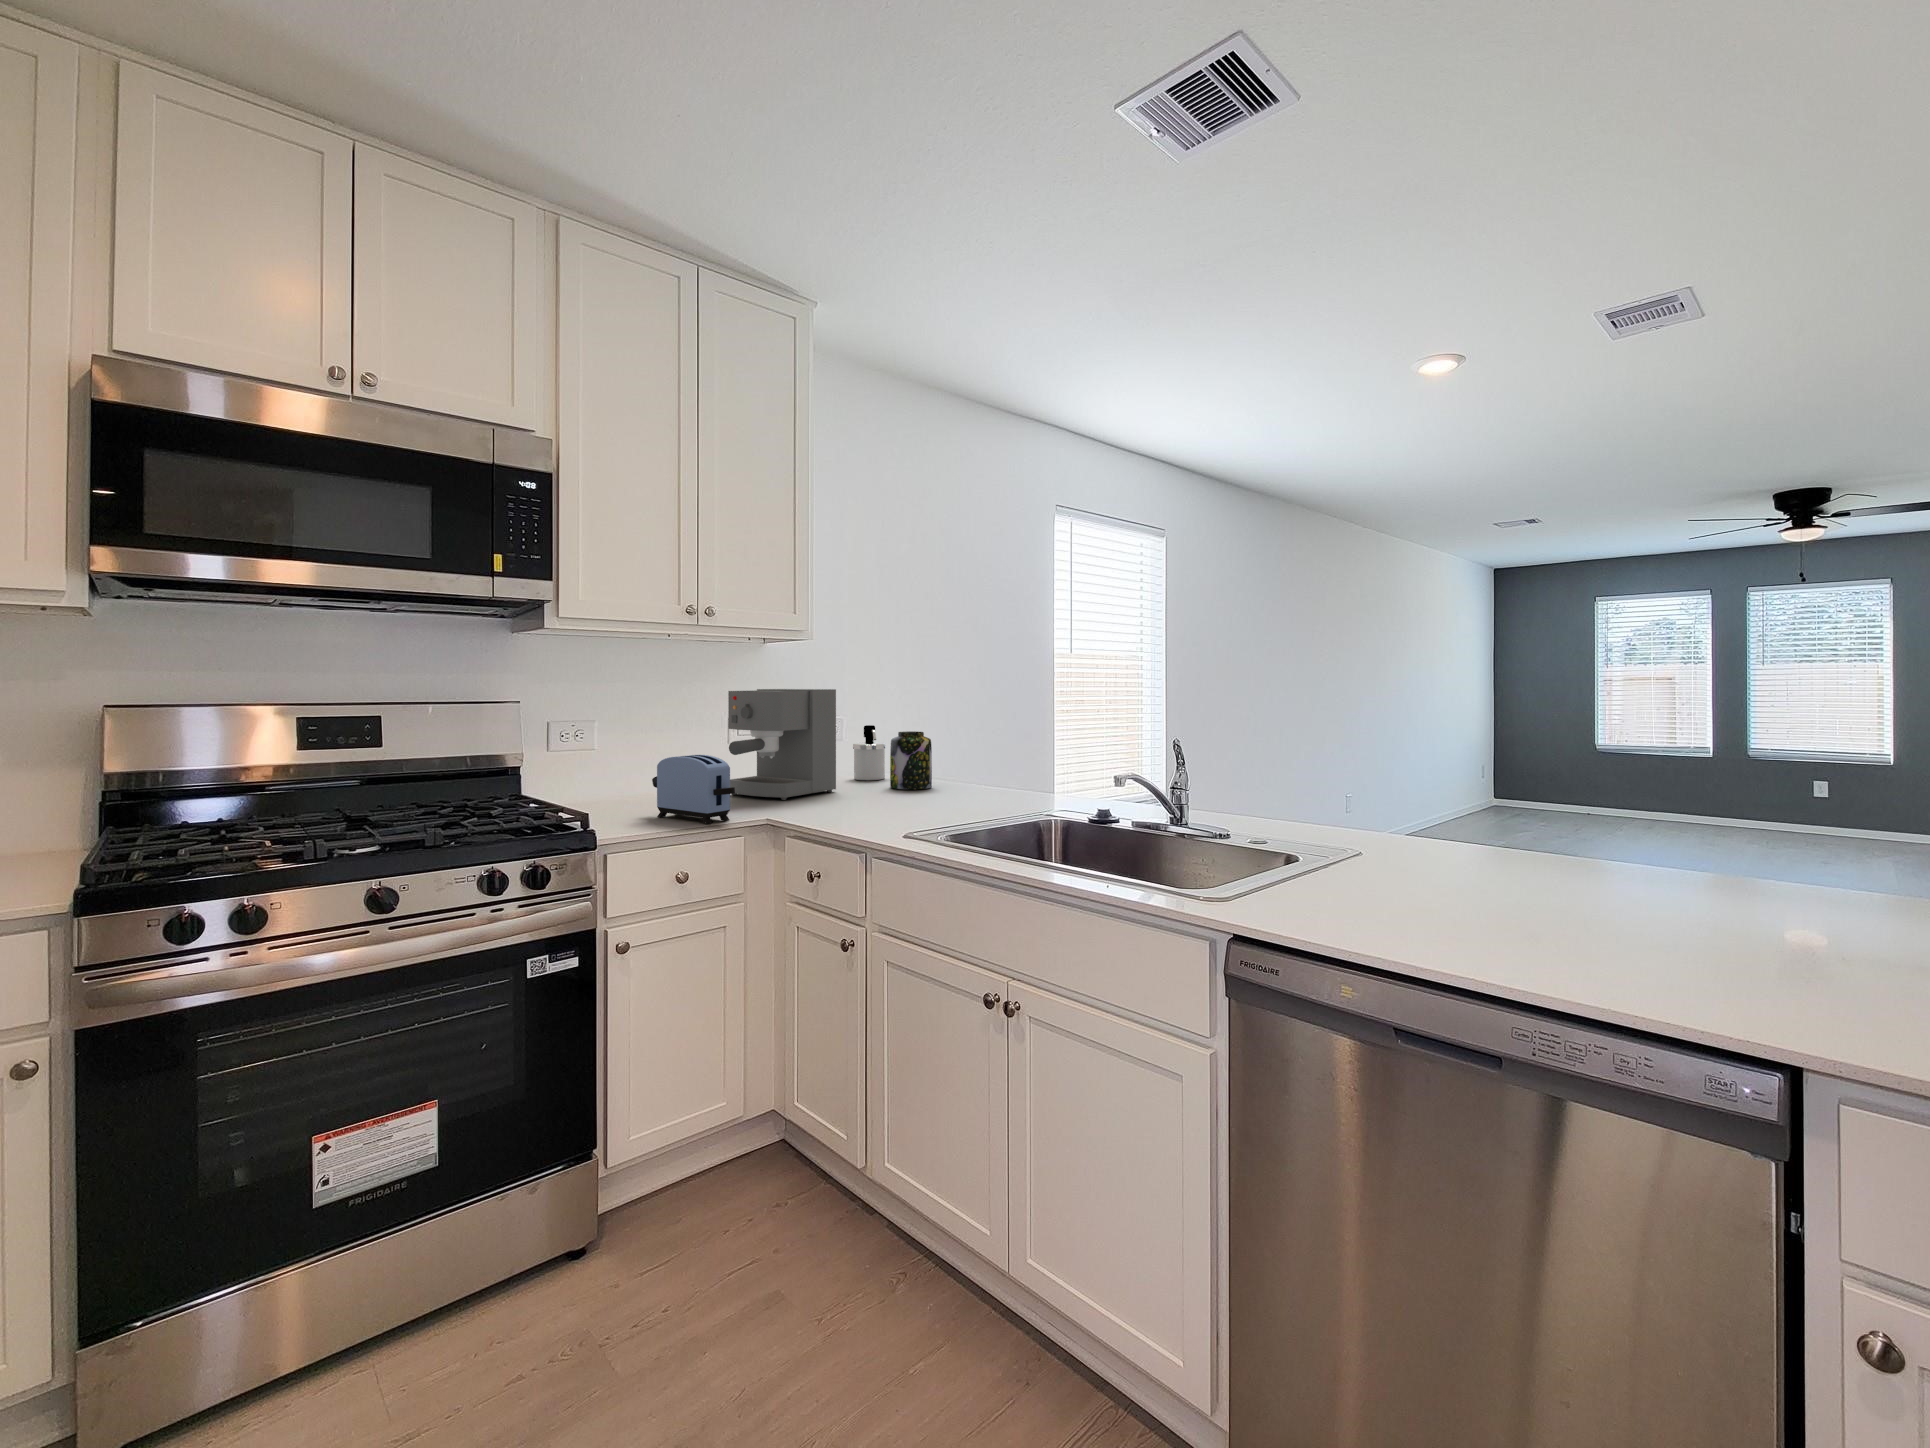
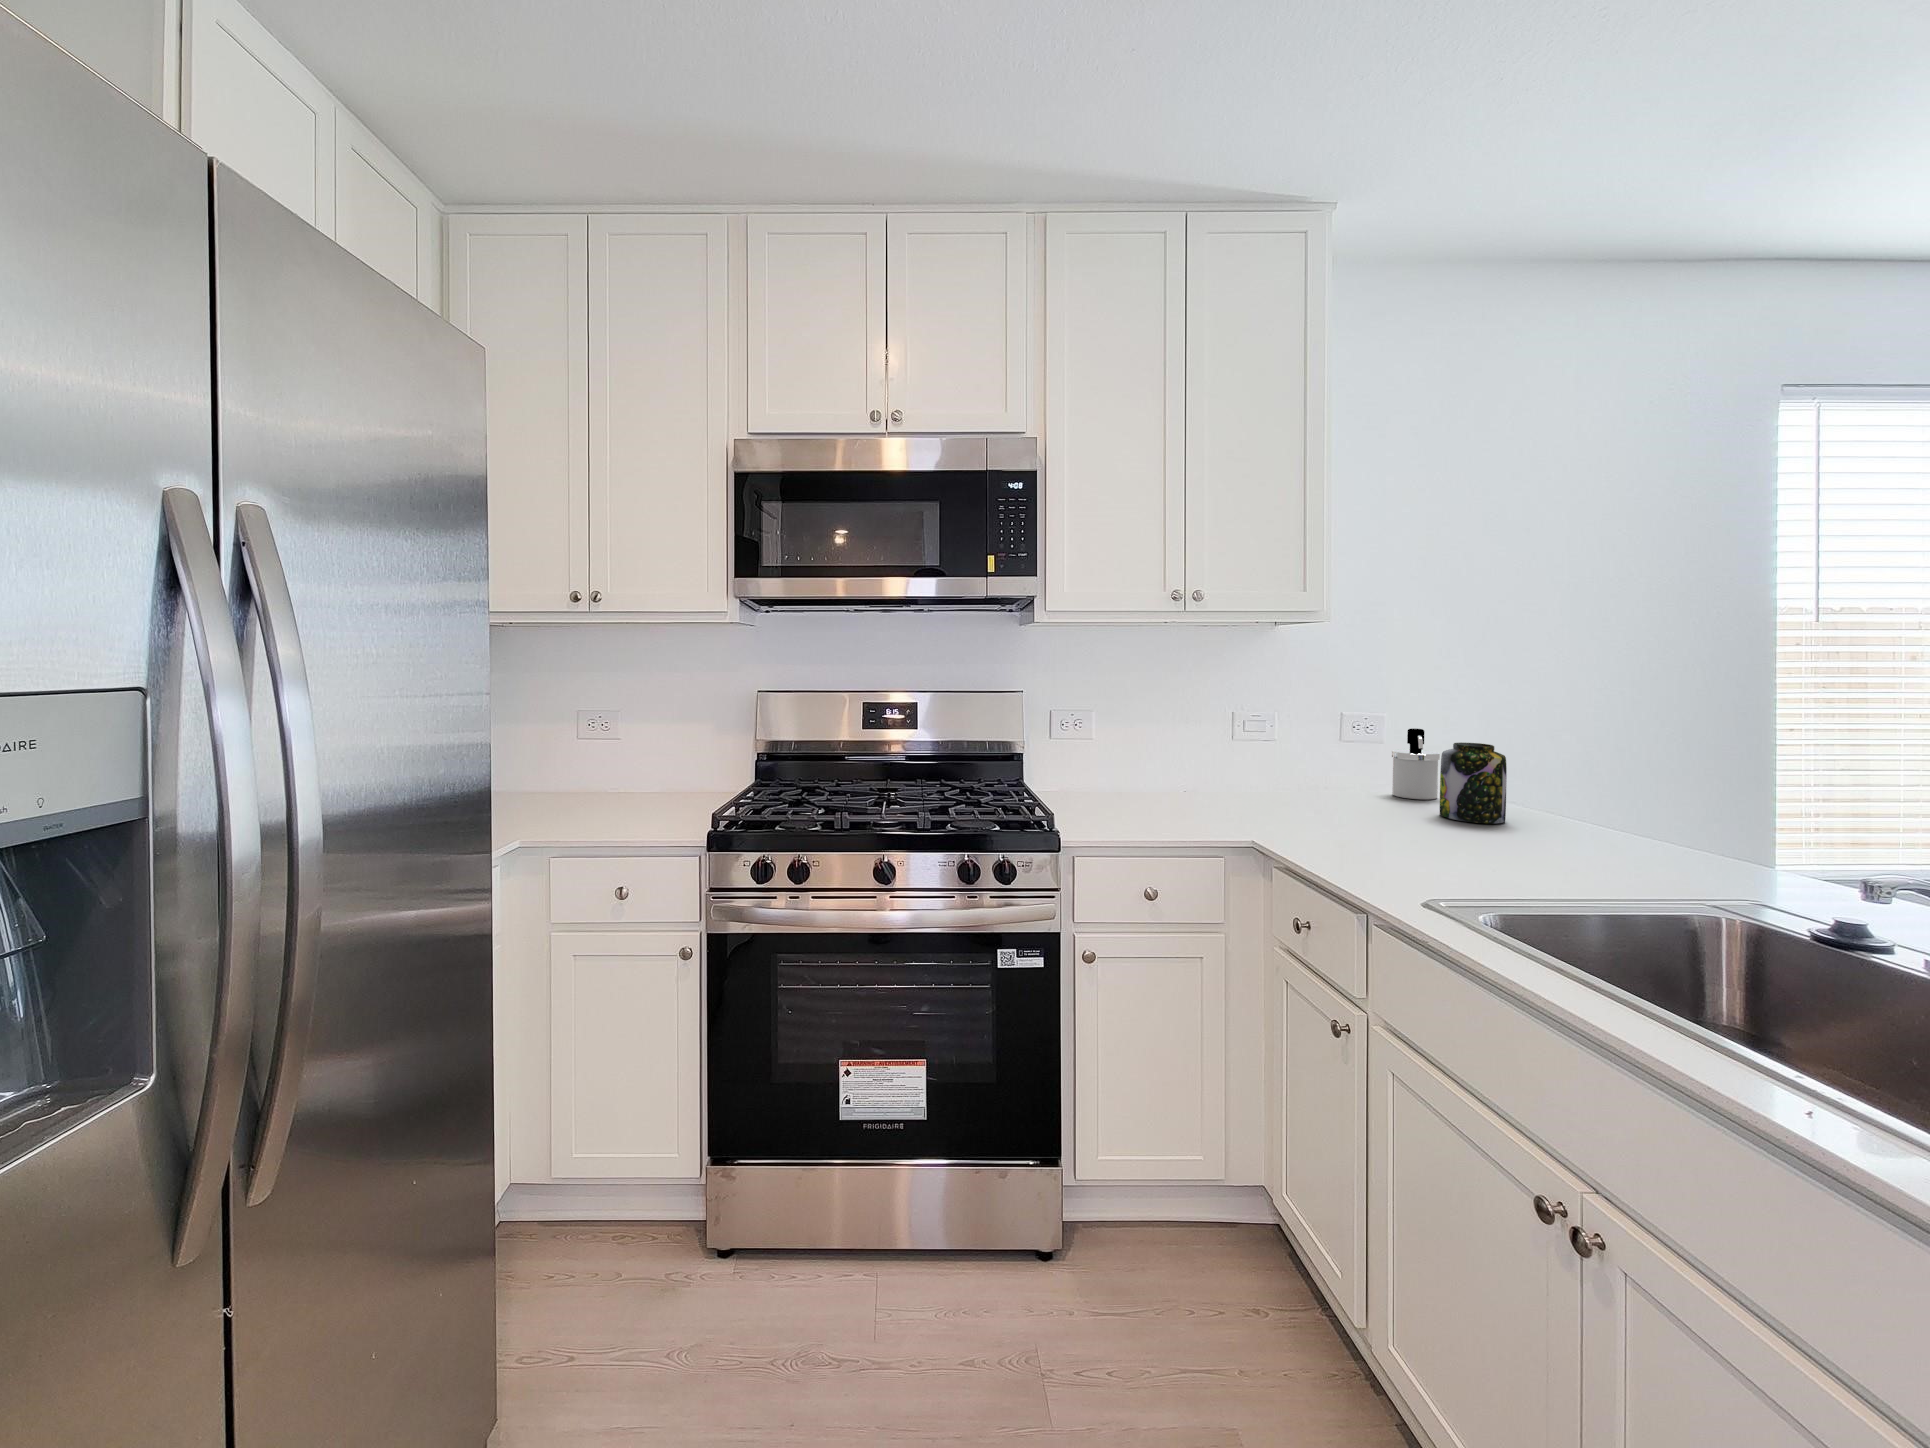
coffee maker: present [728,689,836,800] -> none [1220,681,1361,816]
toaster: present [652,755,735,824] -> none [1134,758,1214,839]

